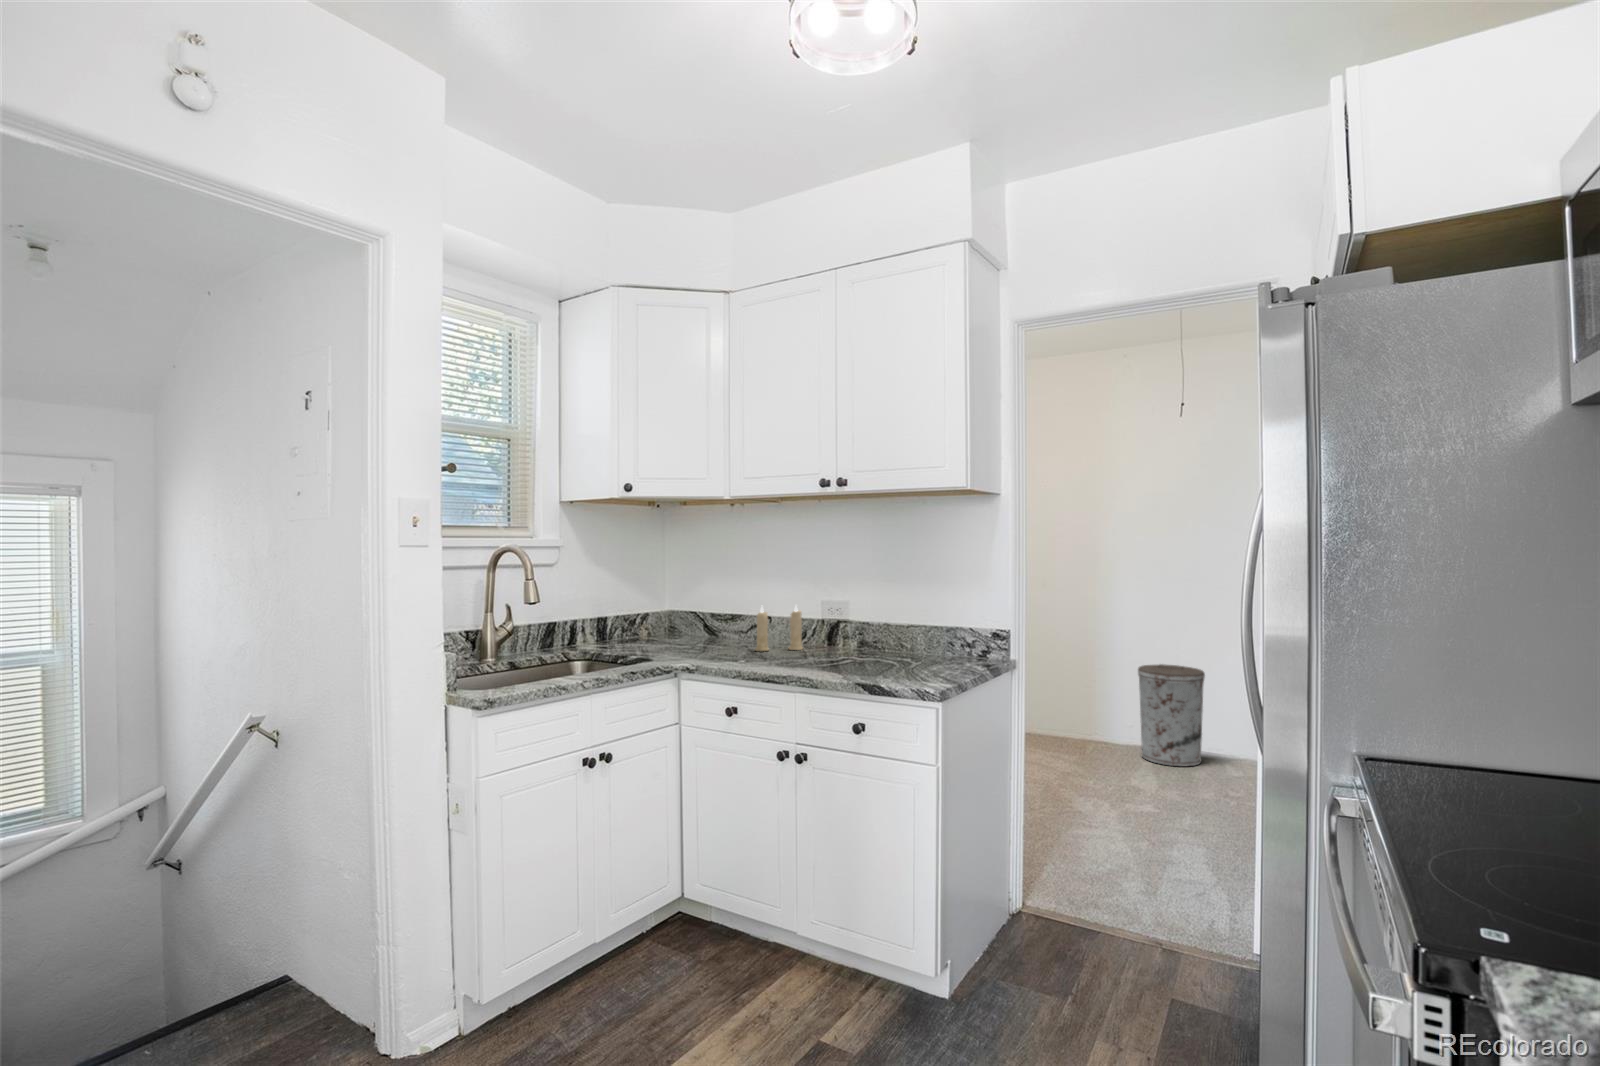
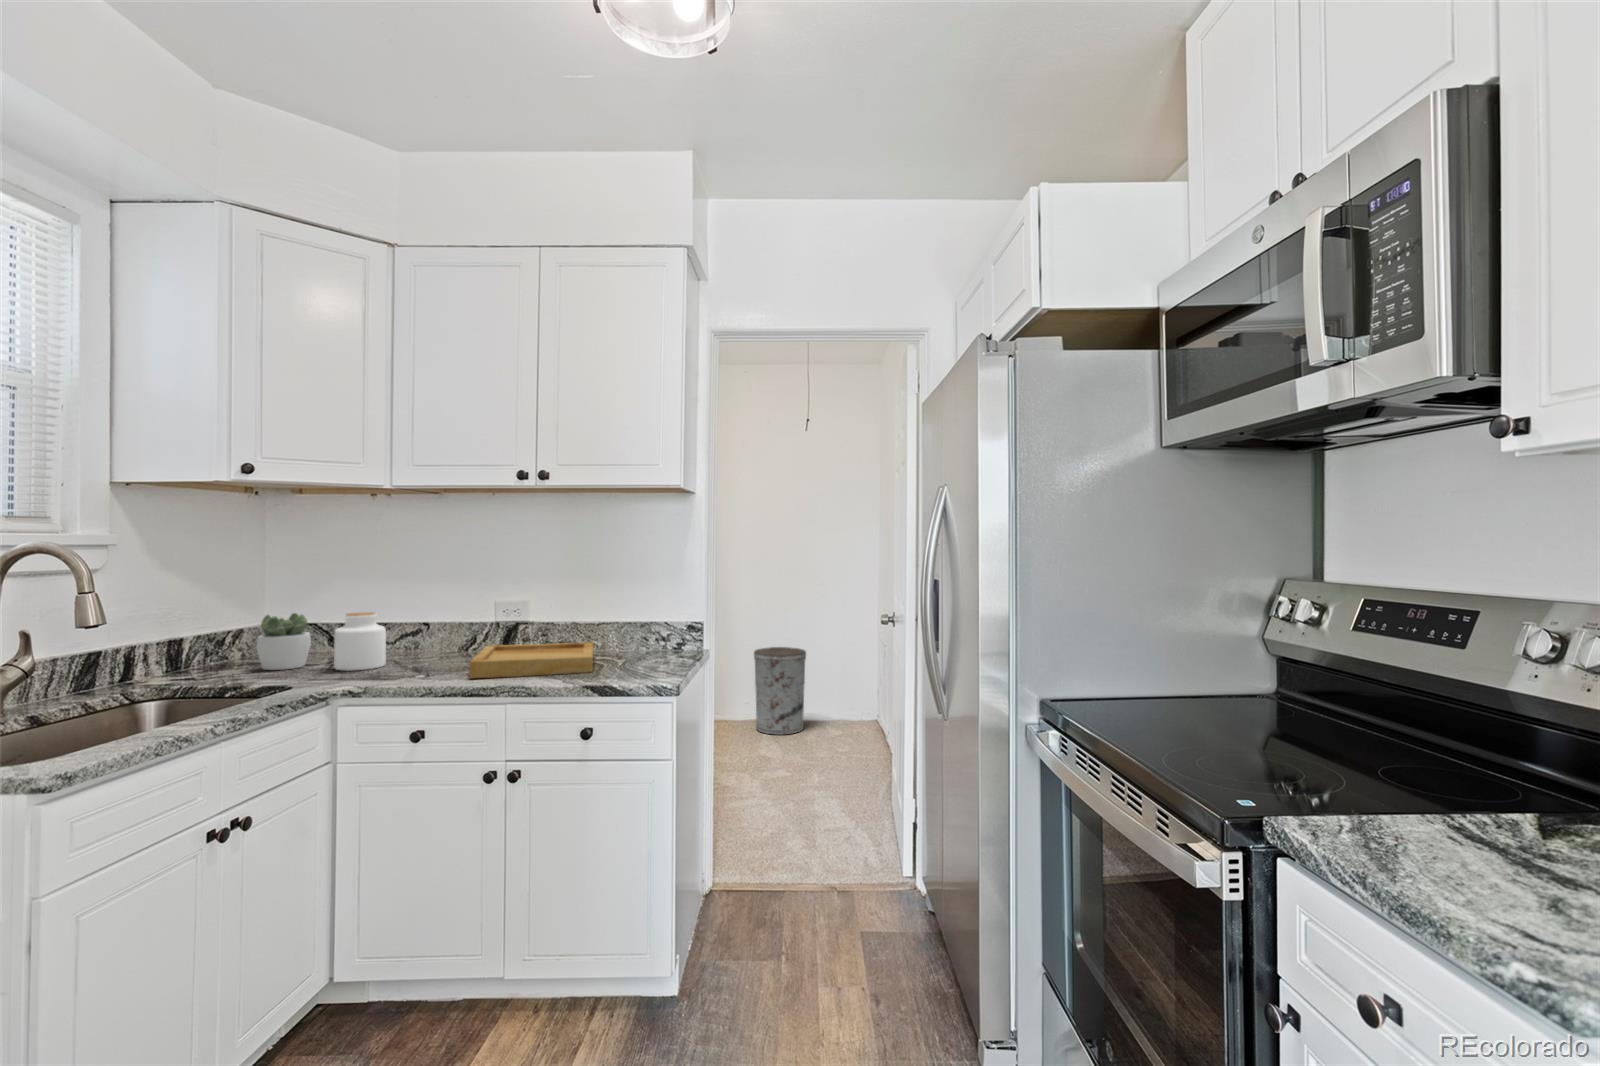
succulent plant: none [654,602,691,647] -> present [256,613,311,670]
jar: none [700,604,737,652] -> present [334,612,386,671]
candle: present [755,606,803,651] -> none [412,607,473,665]
tray: none [778,639,900,671] -> present [469,642,593,678]

